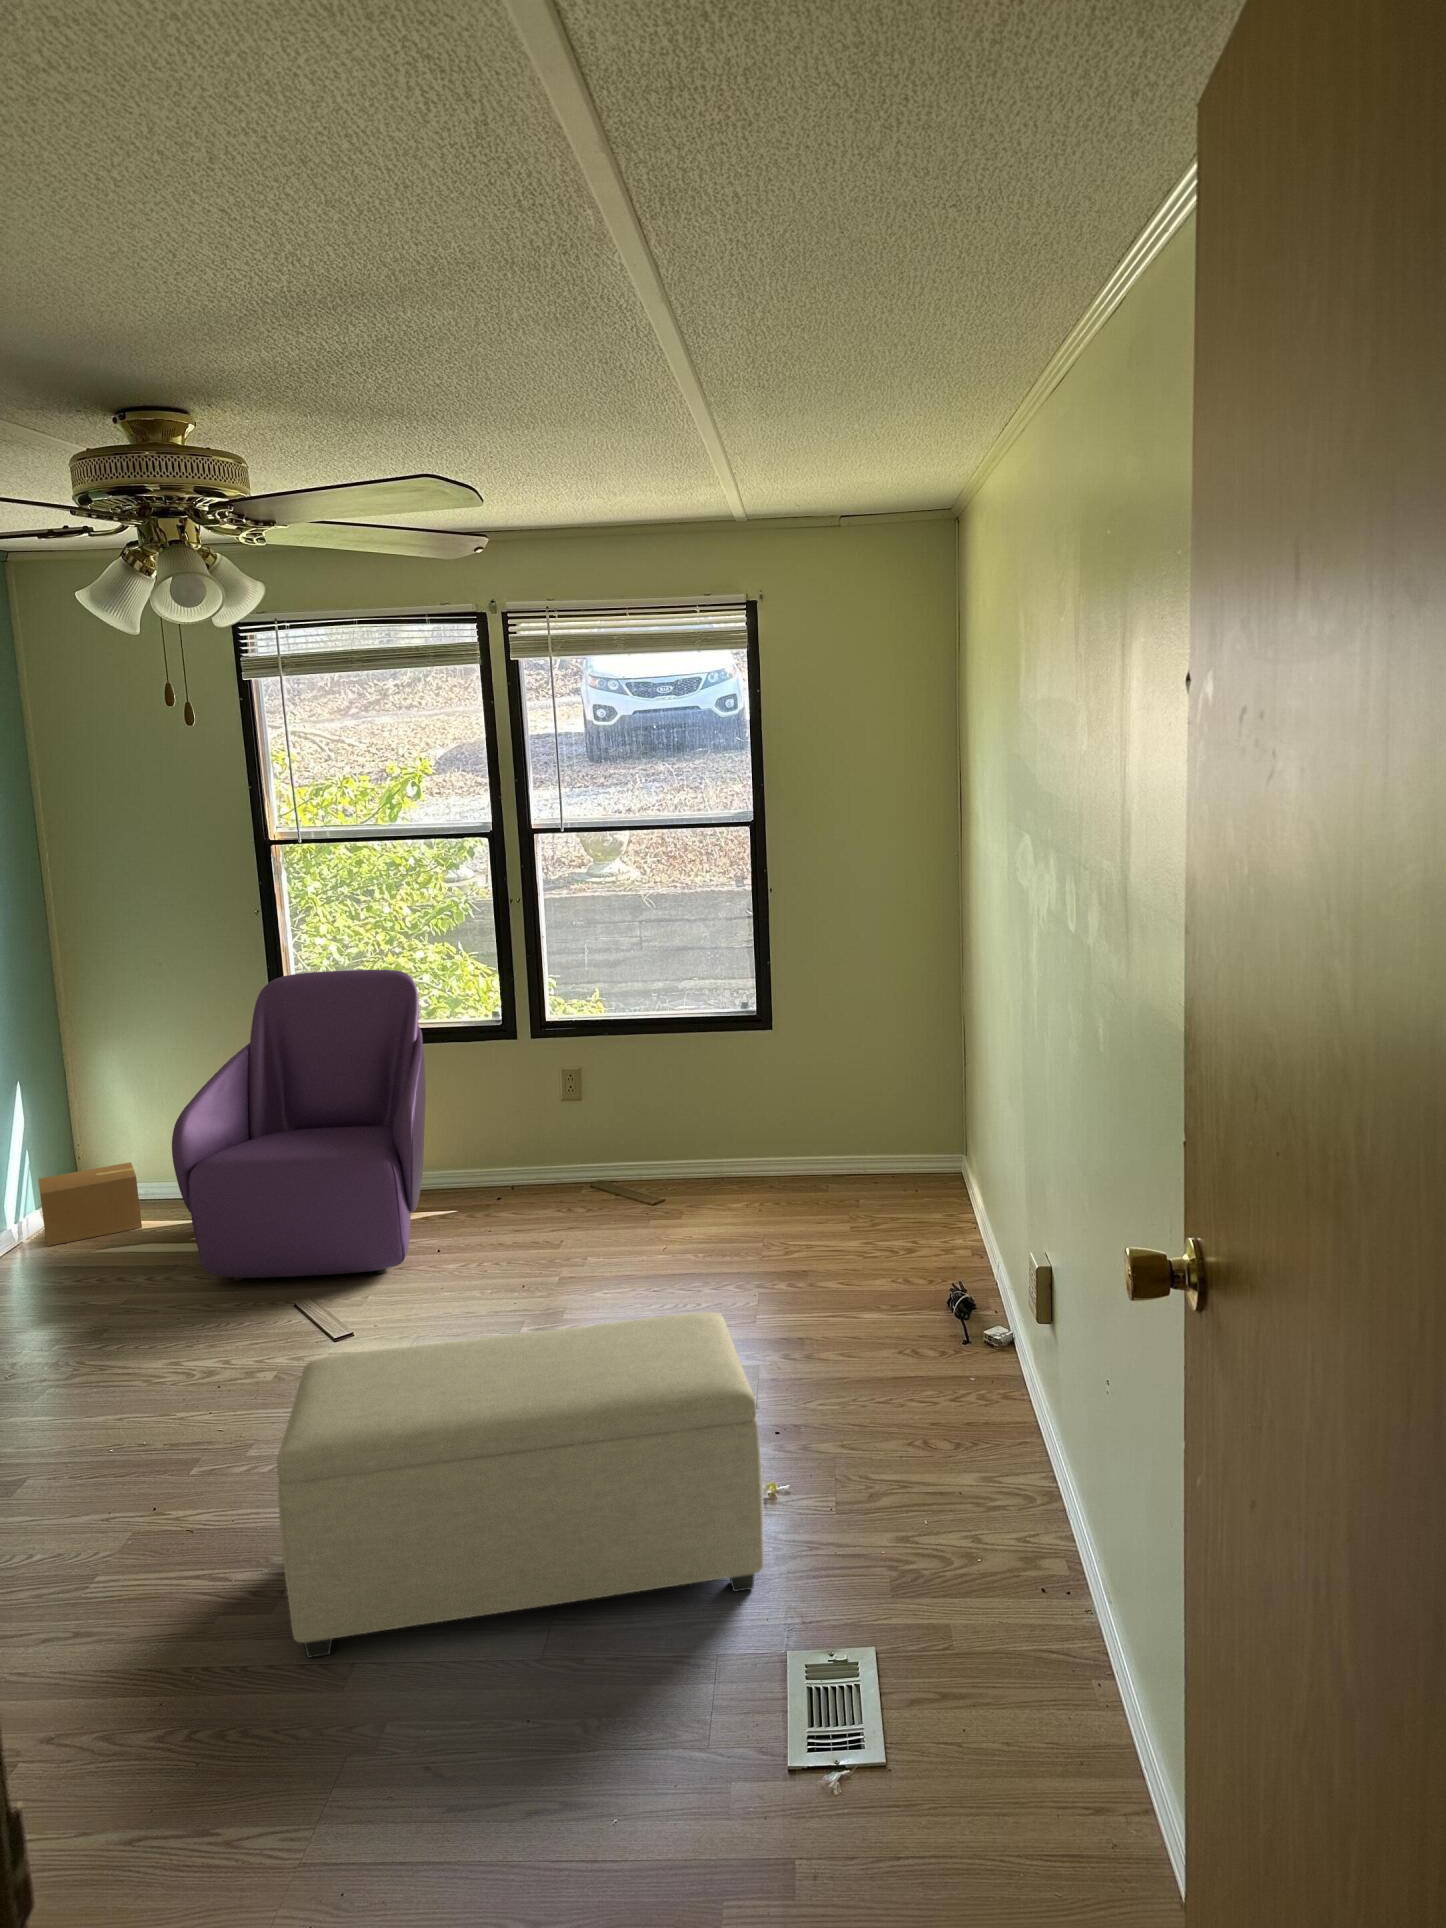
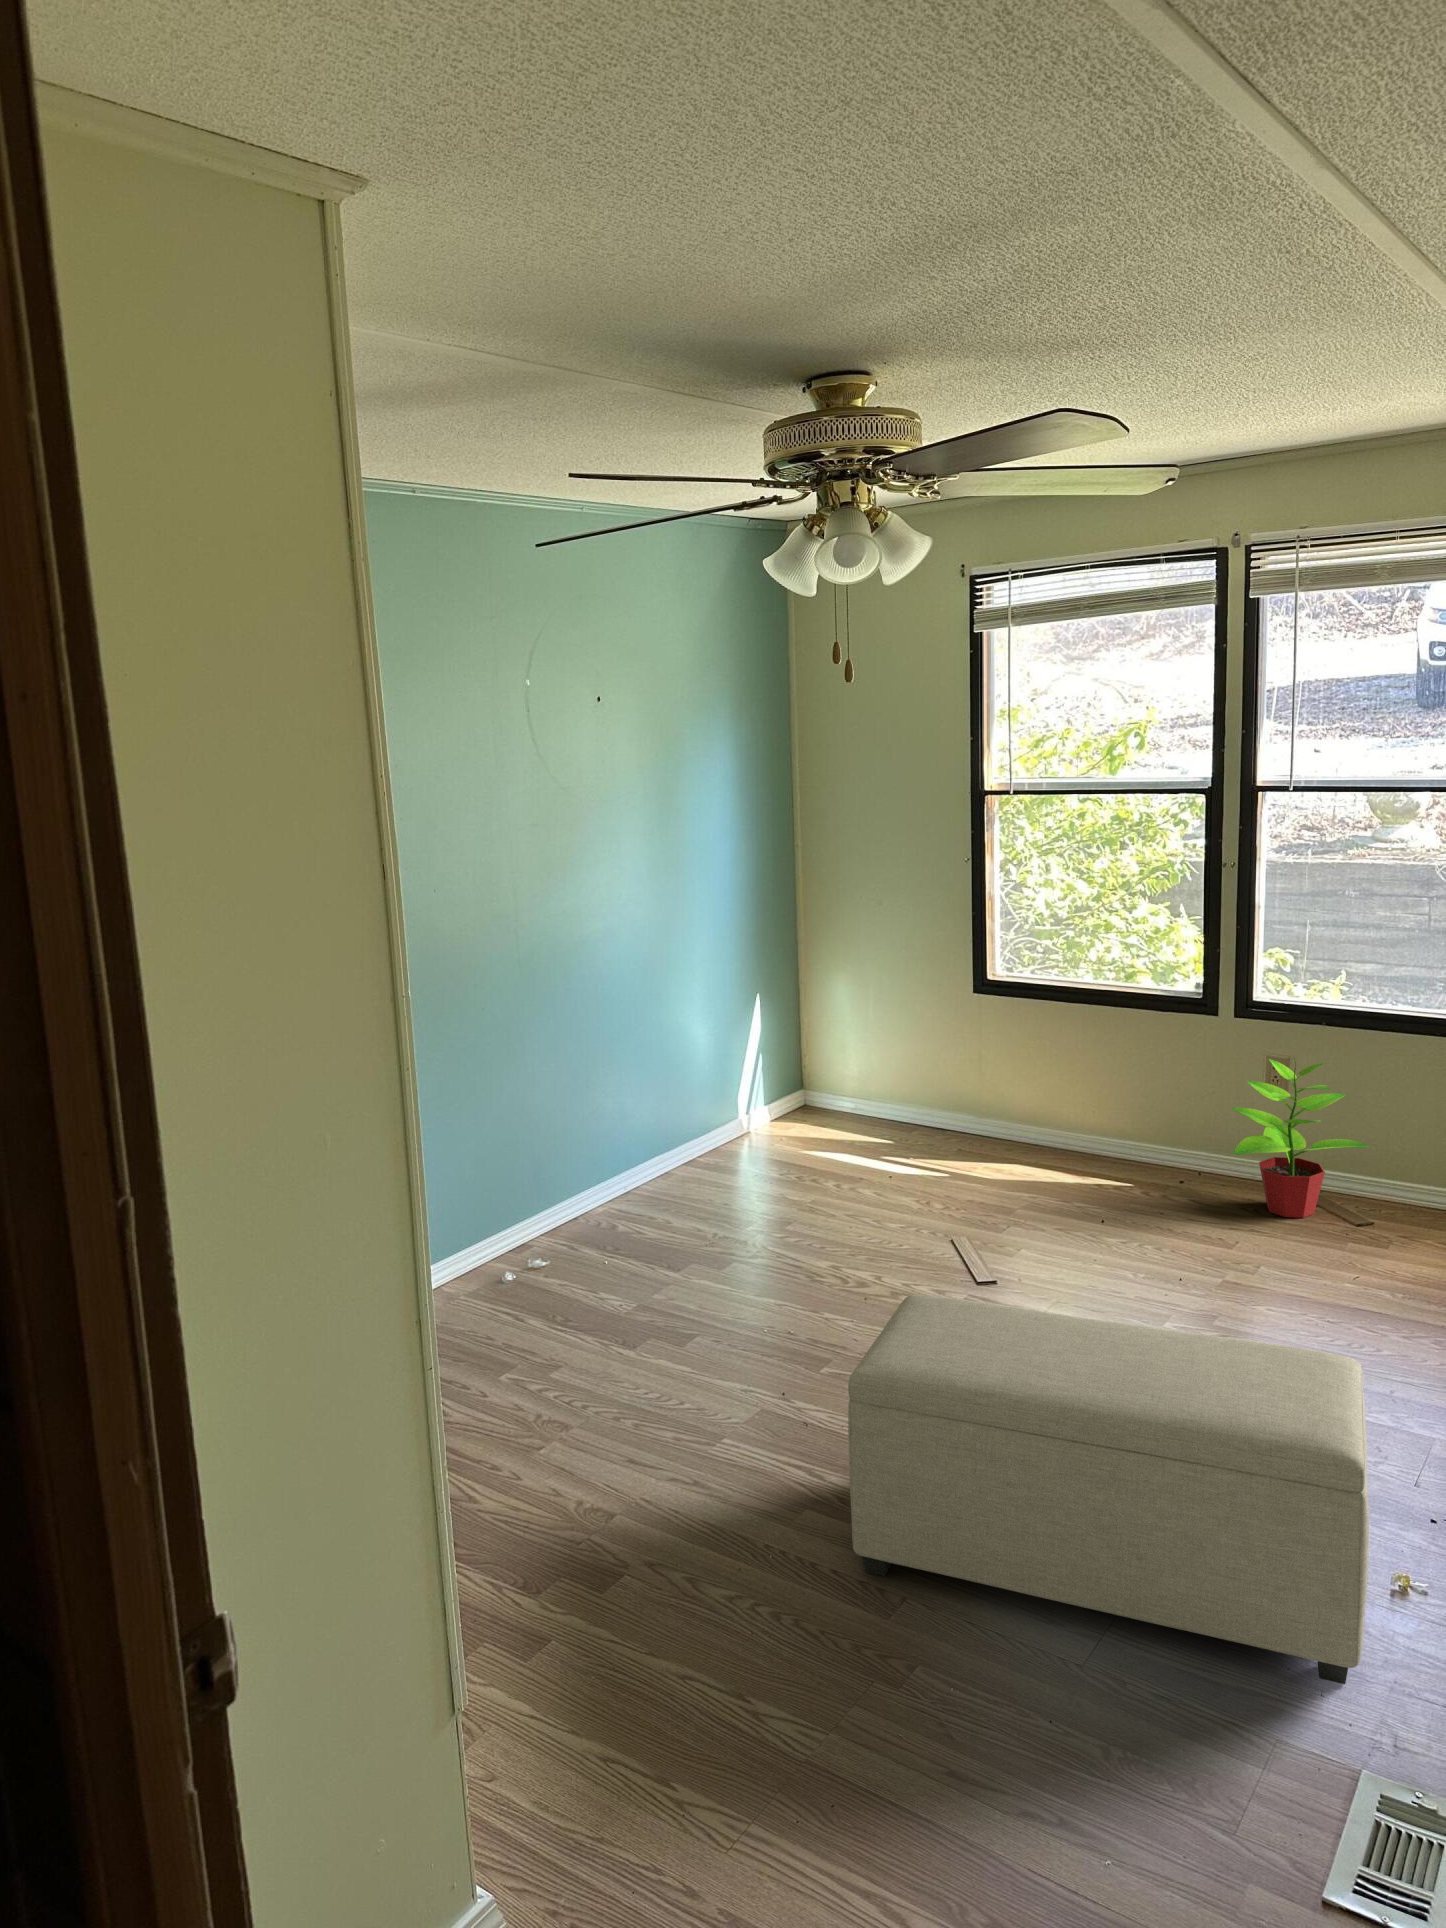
armchair: present [172,970,426,1281] -> none [862,922,1116,1231]
potted plant: none [535,1067,653,1212] -> present [1231,1059,1369,1218]
cardboard box: present [38,1162,142,1246] -> none [765,1081,845,1142]

